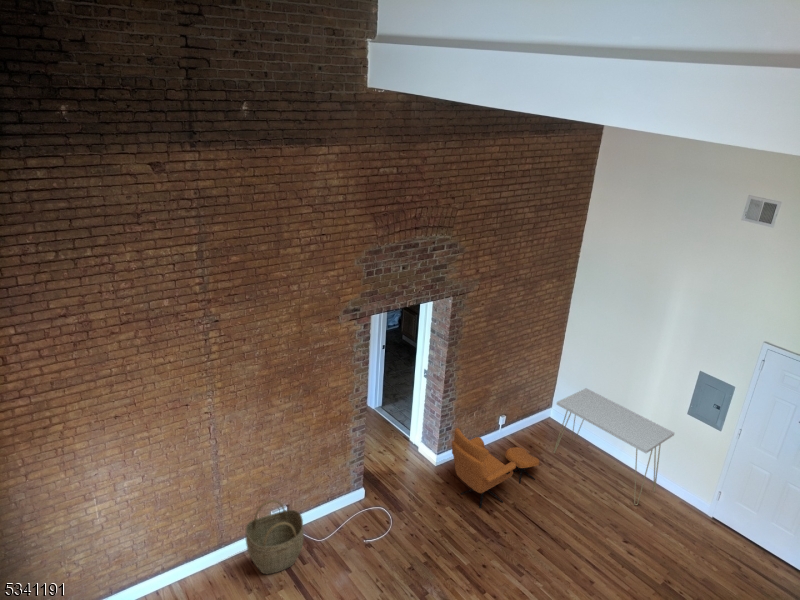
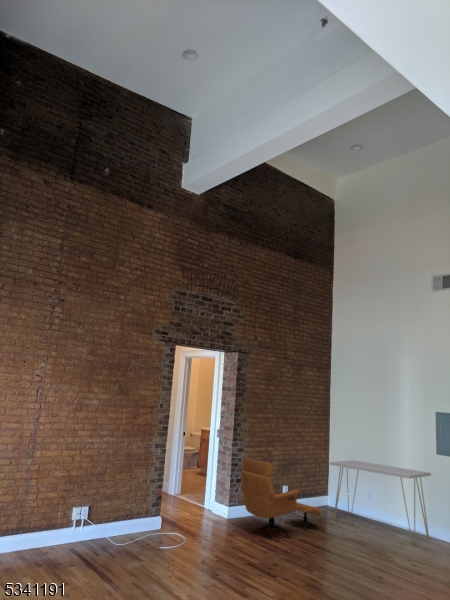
woven basket: present [245,500,304,574] -> none [46,486,103,561]

